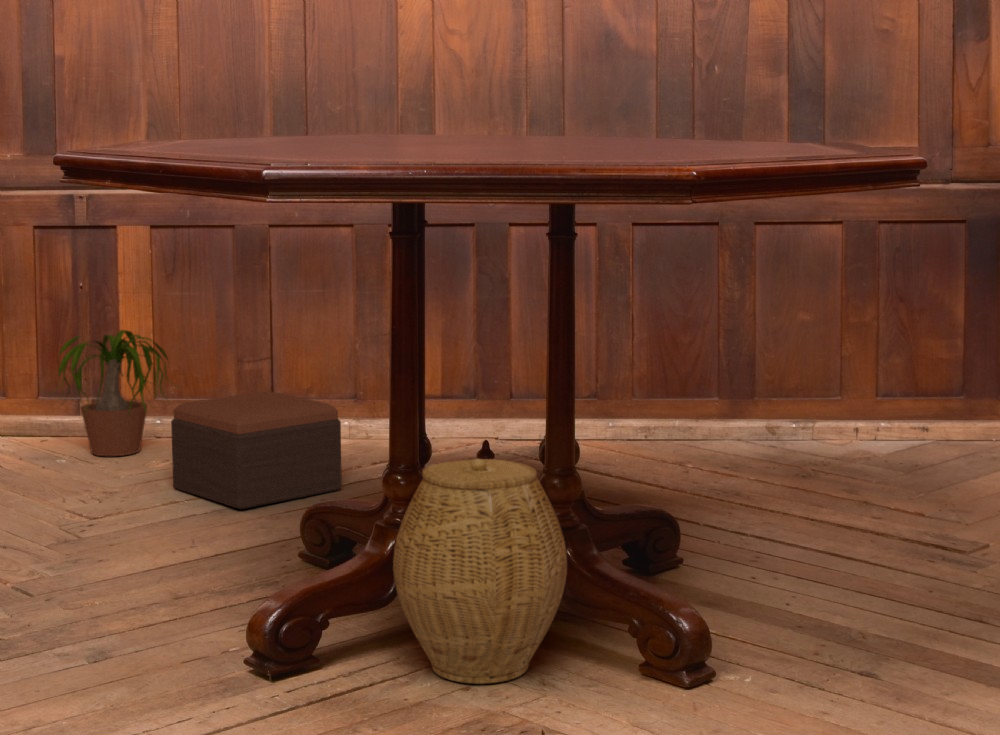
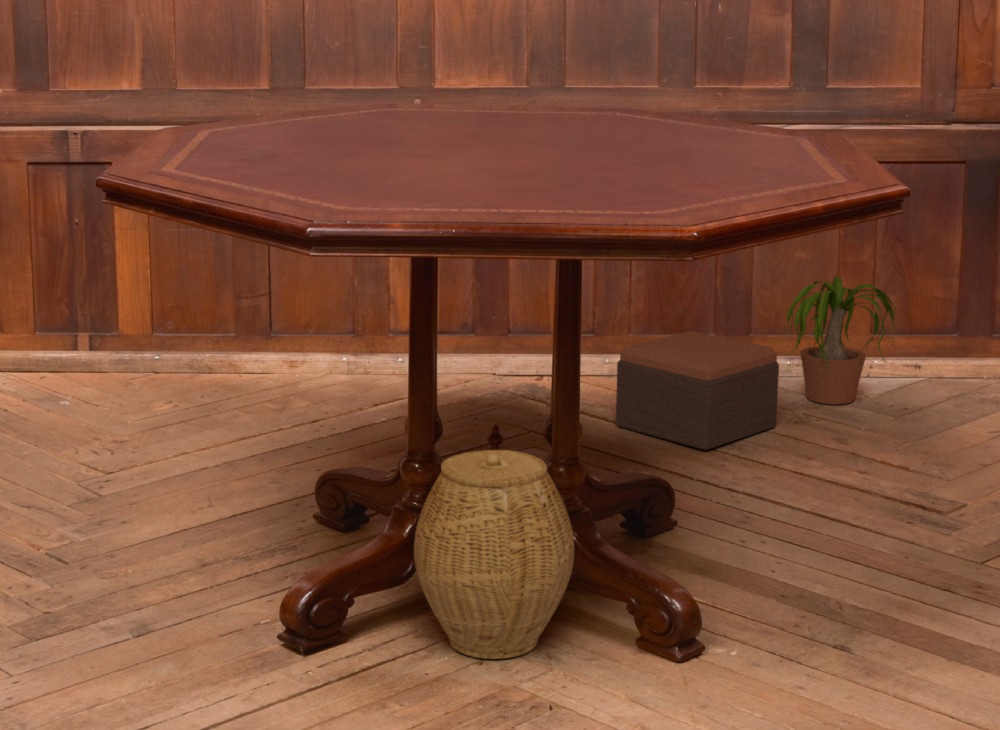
potted plant: present [49,330,168,456] -> present [787,276,895,404]
footstool: present [171,392,342,509] -> present [616,331,779,450]

